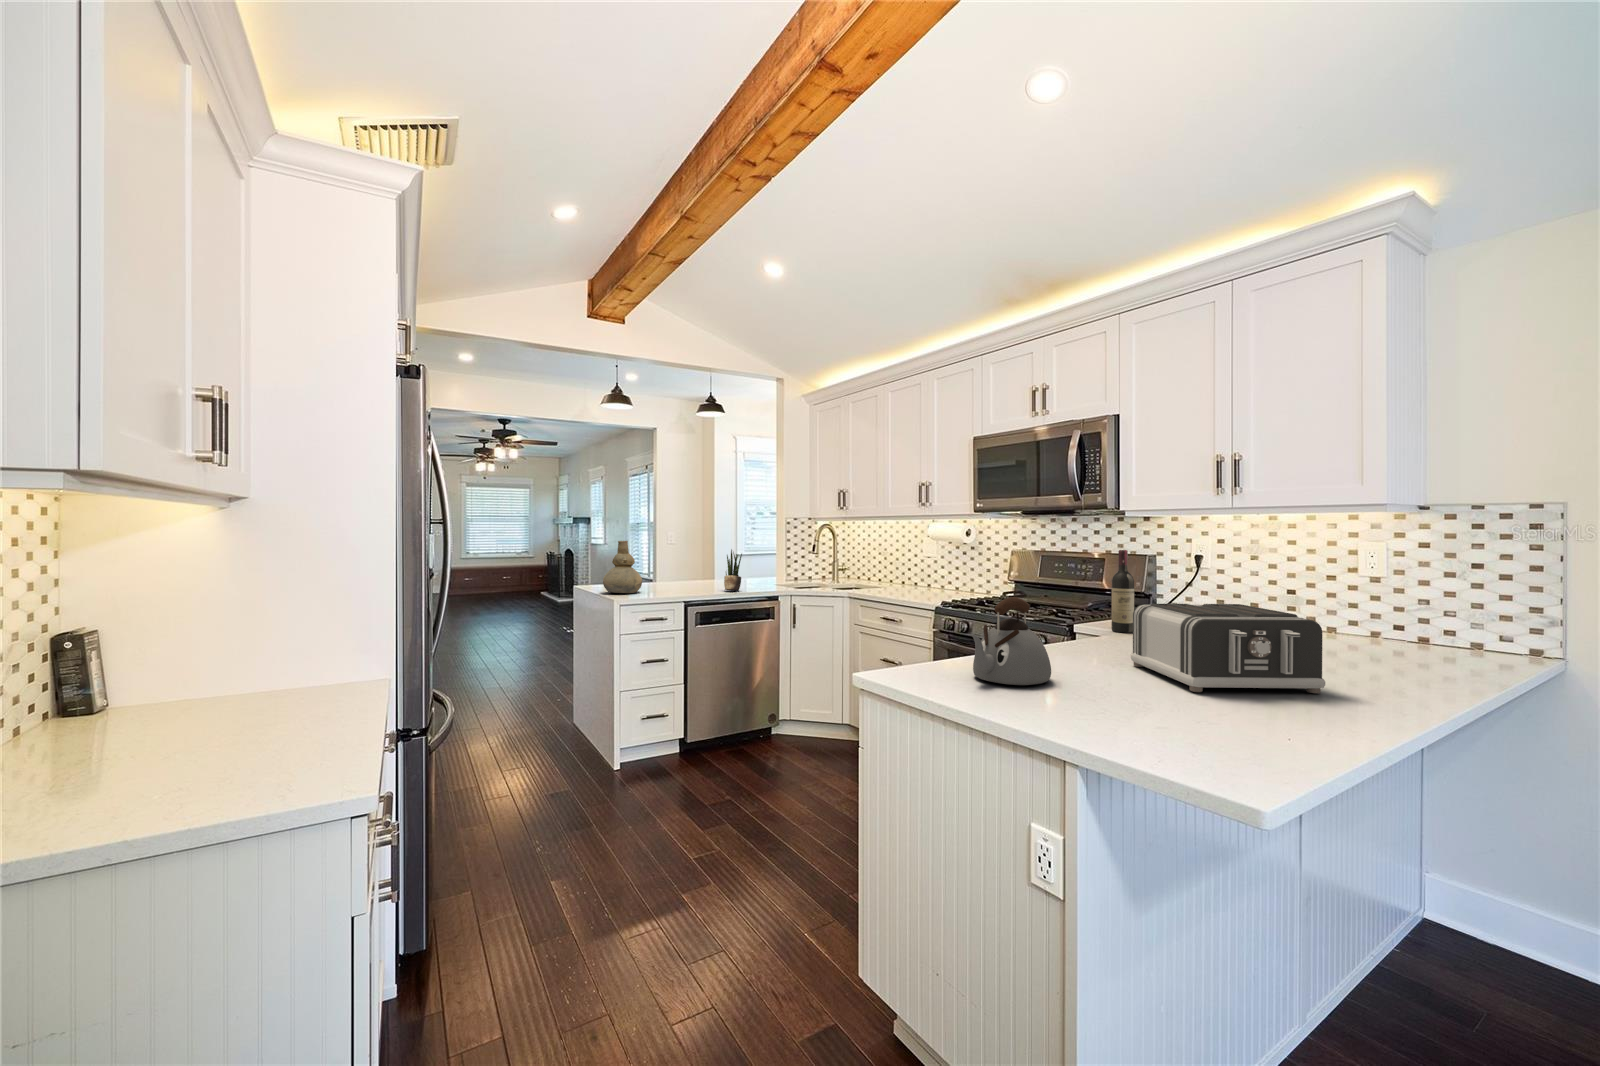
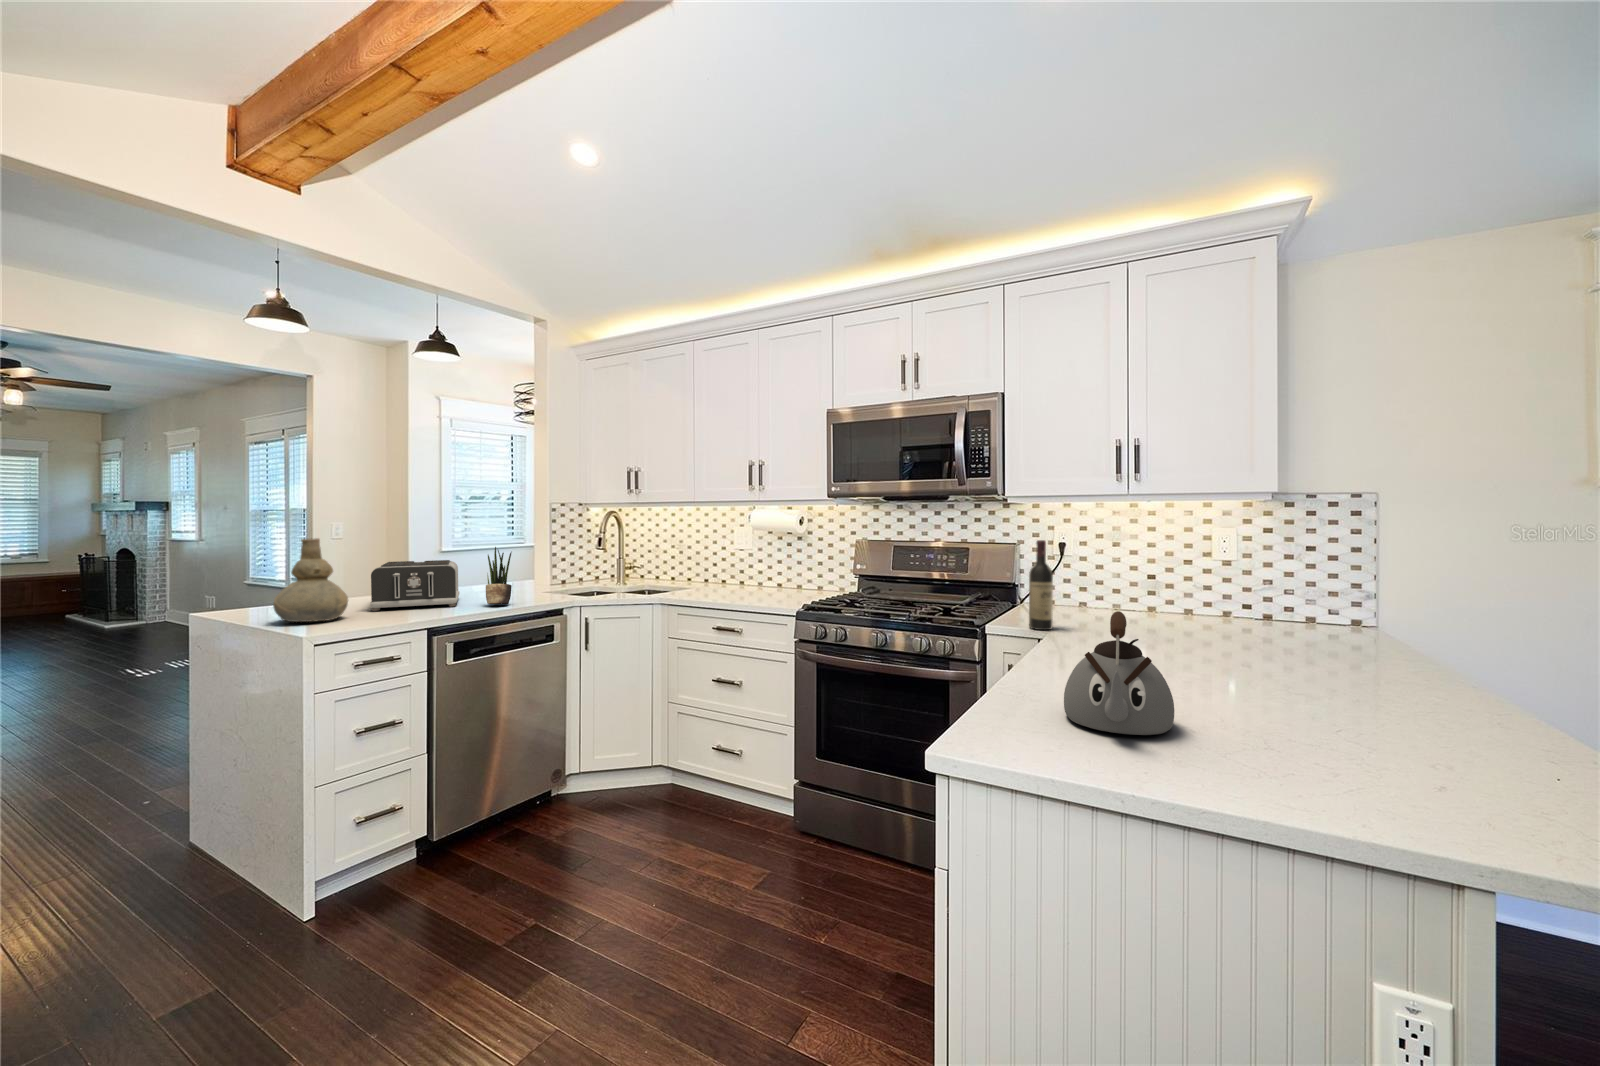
toaster: present [1131,604,1325,693] -> present [370,560,459,611]

